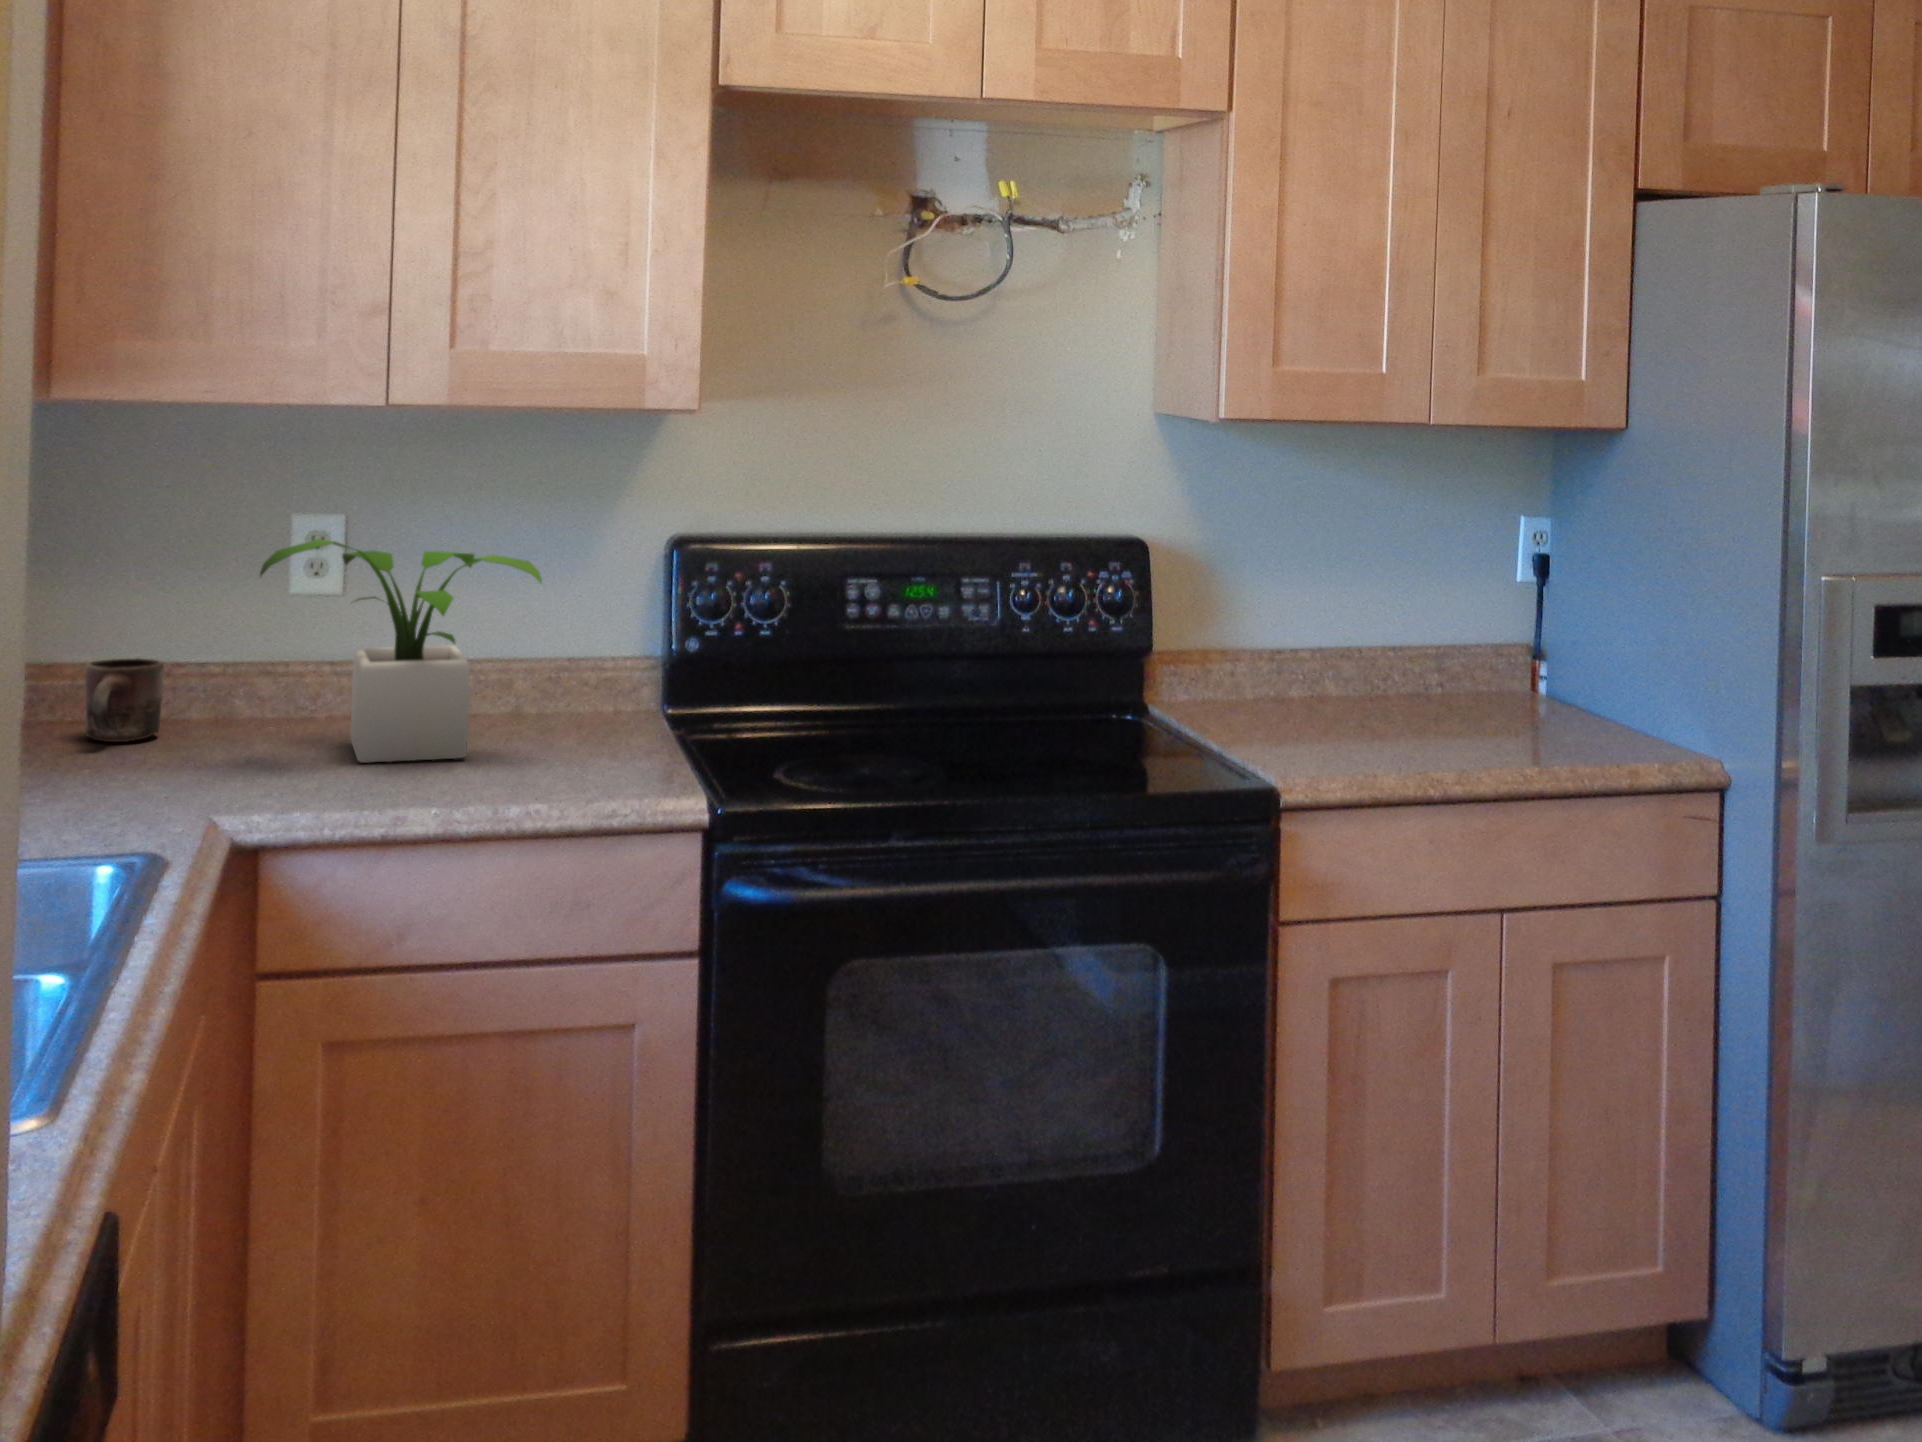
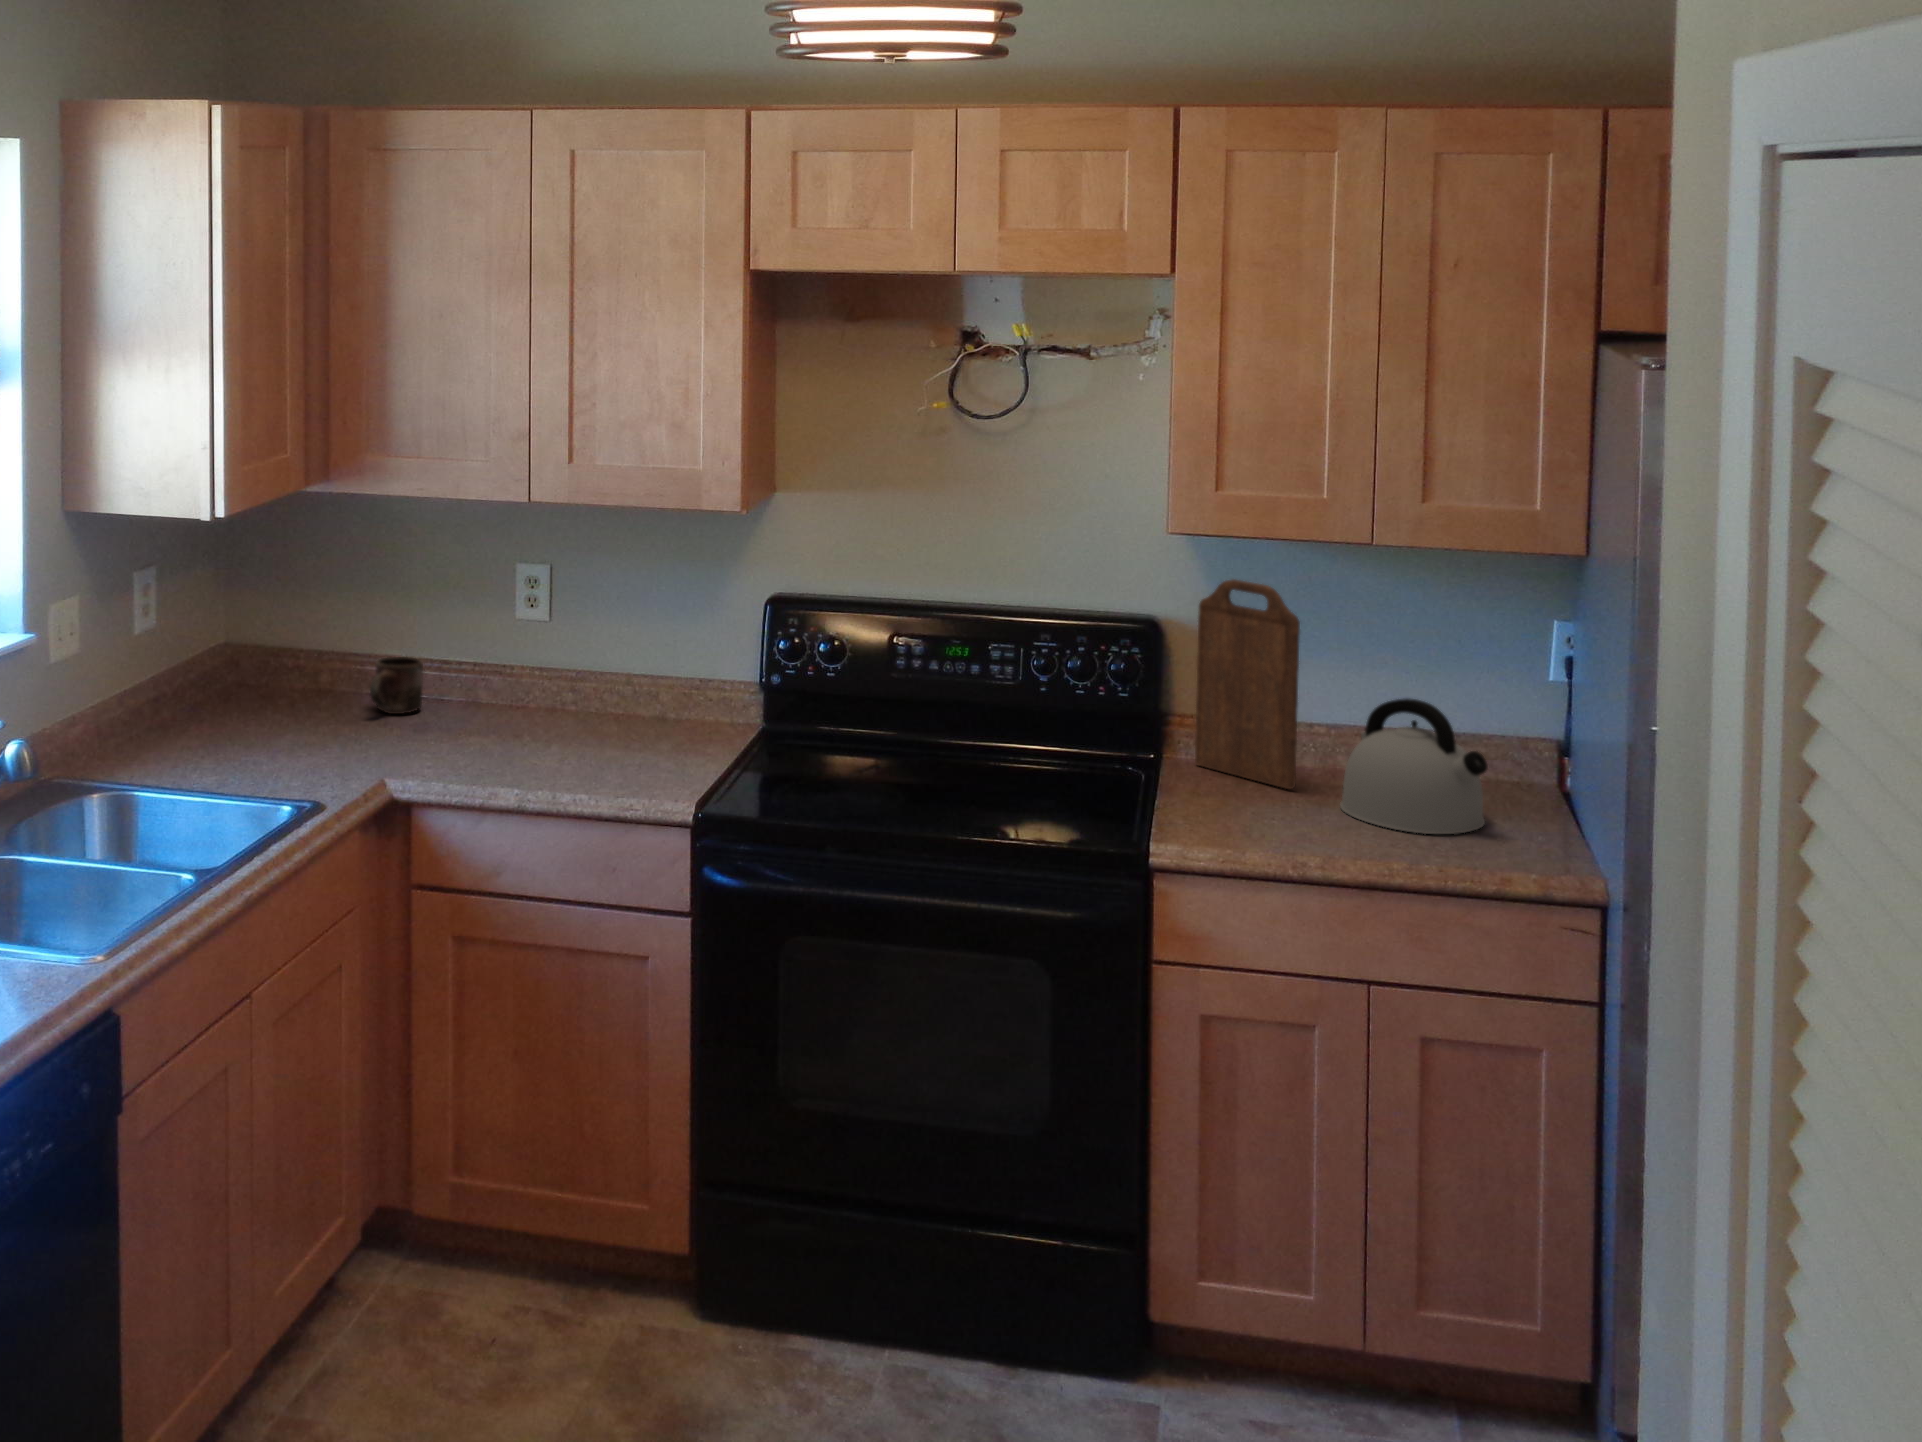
cutting board: none [1198,480,1333,715] -> present [1195,579,1300,789]
potted plant: present [260,539,542,763] -> none [448,592,631,751]
kettle: none [1384,596,1552,739] -> present [1340,698,1488,834]

